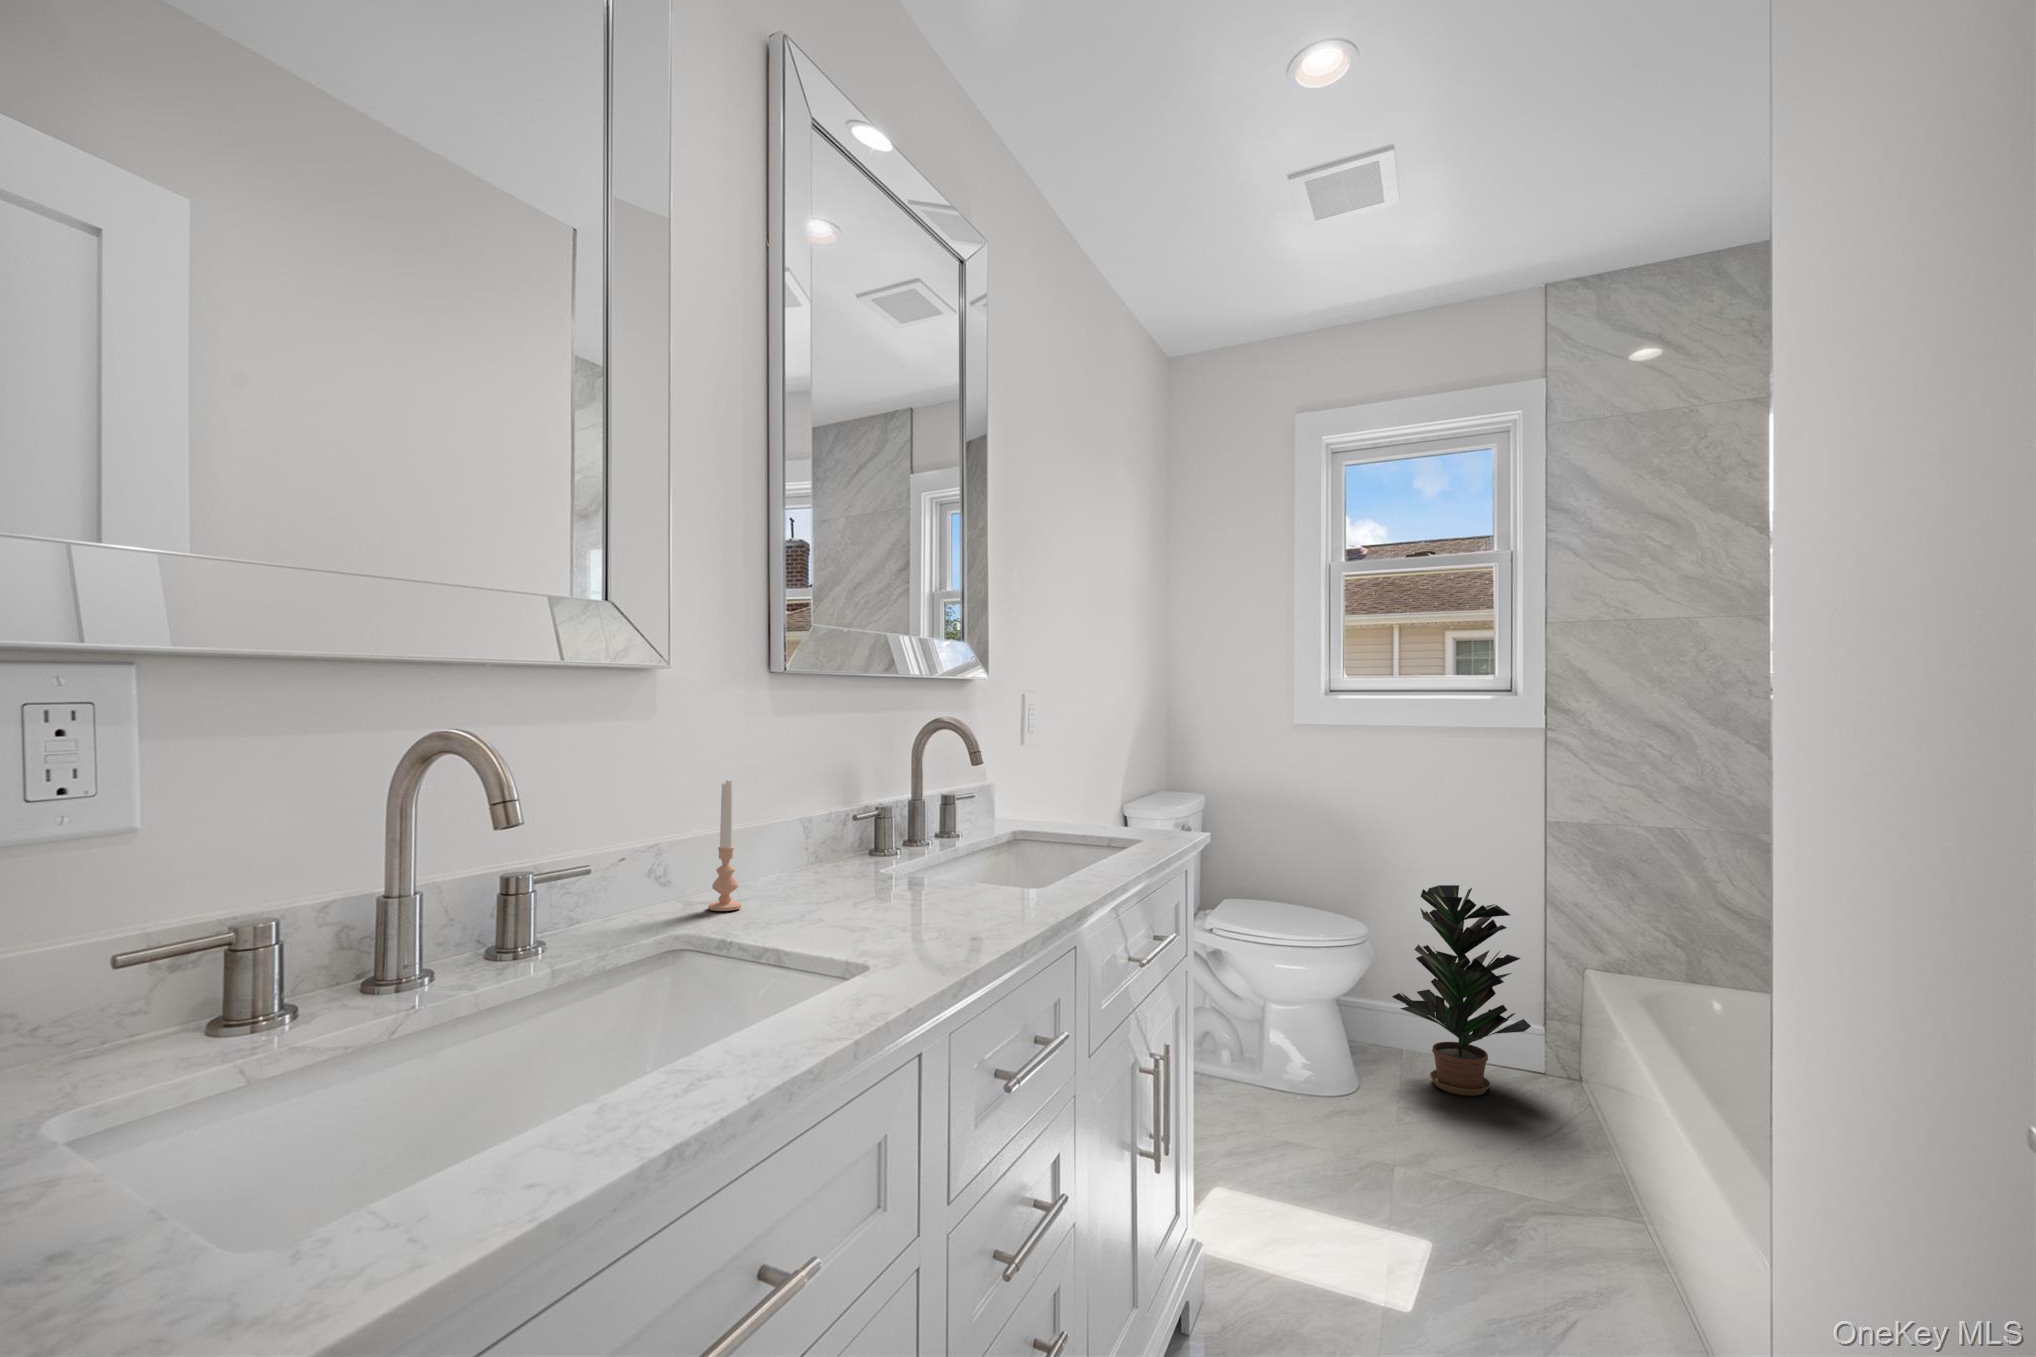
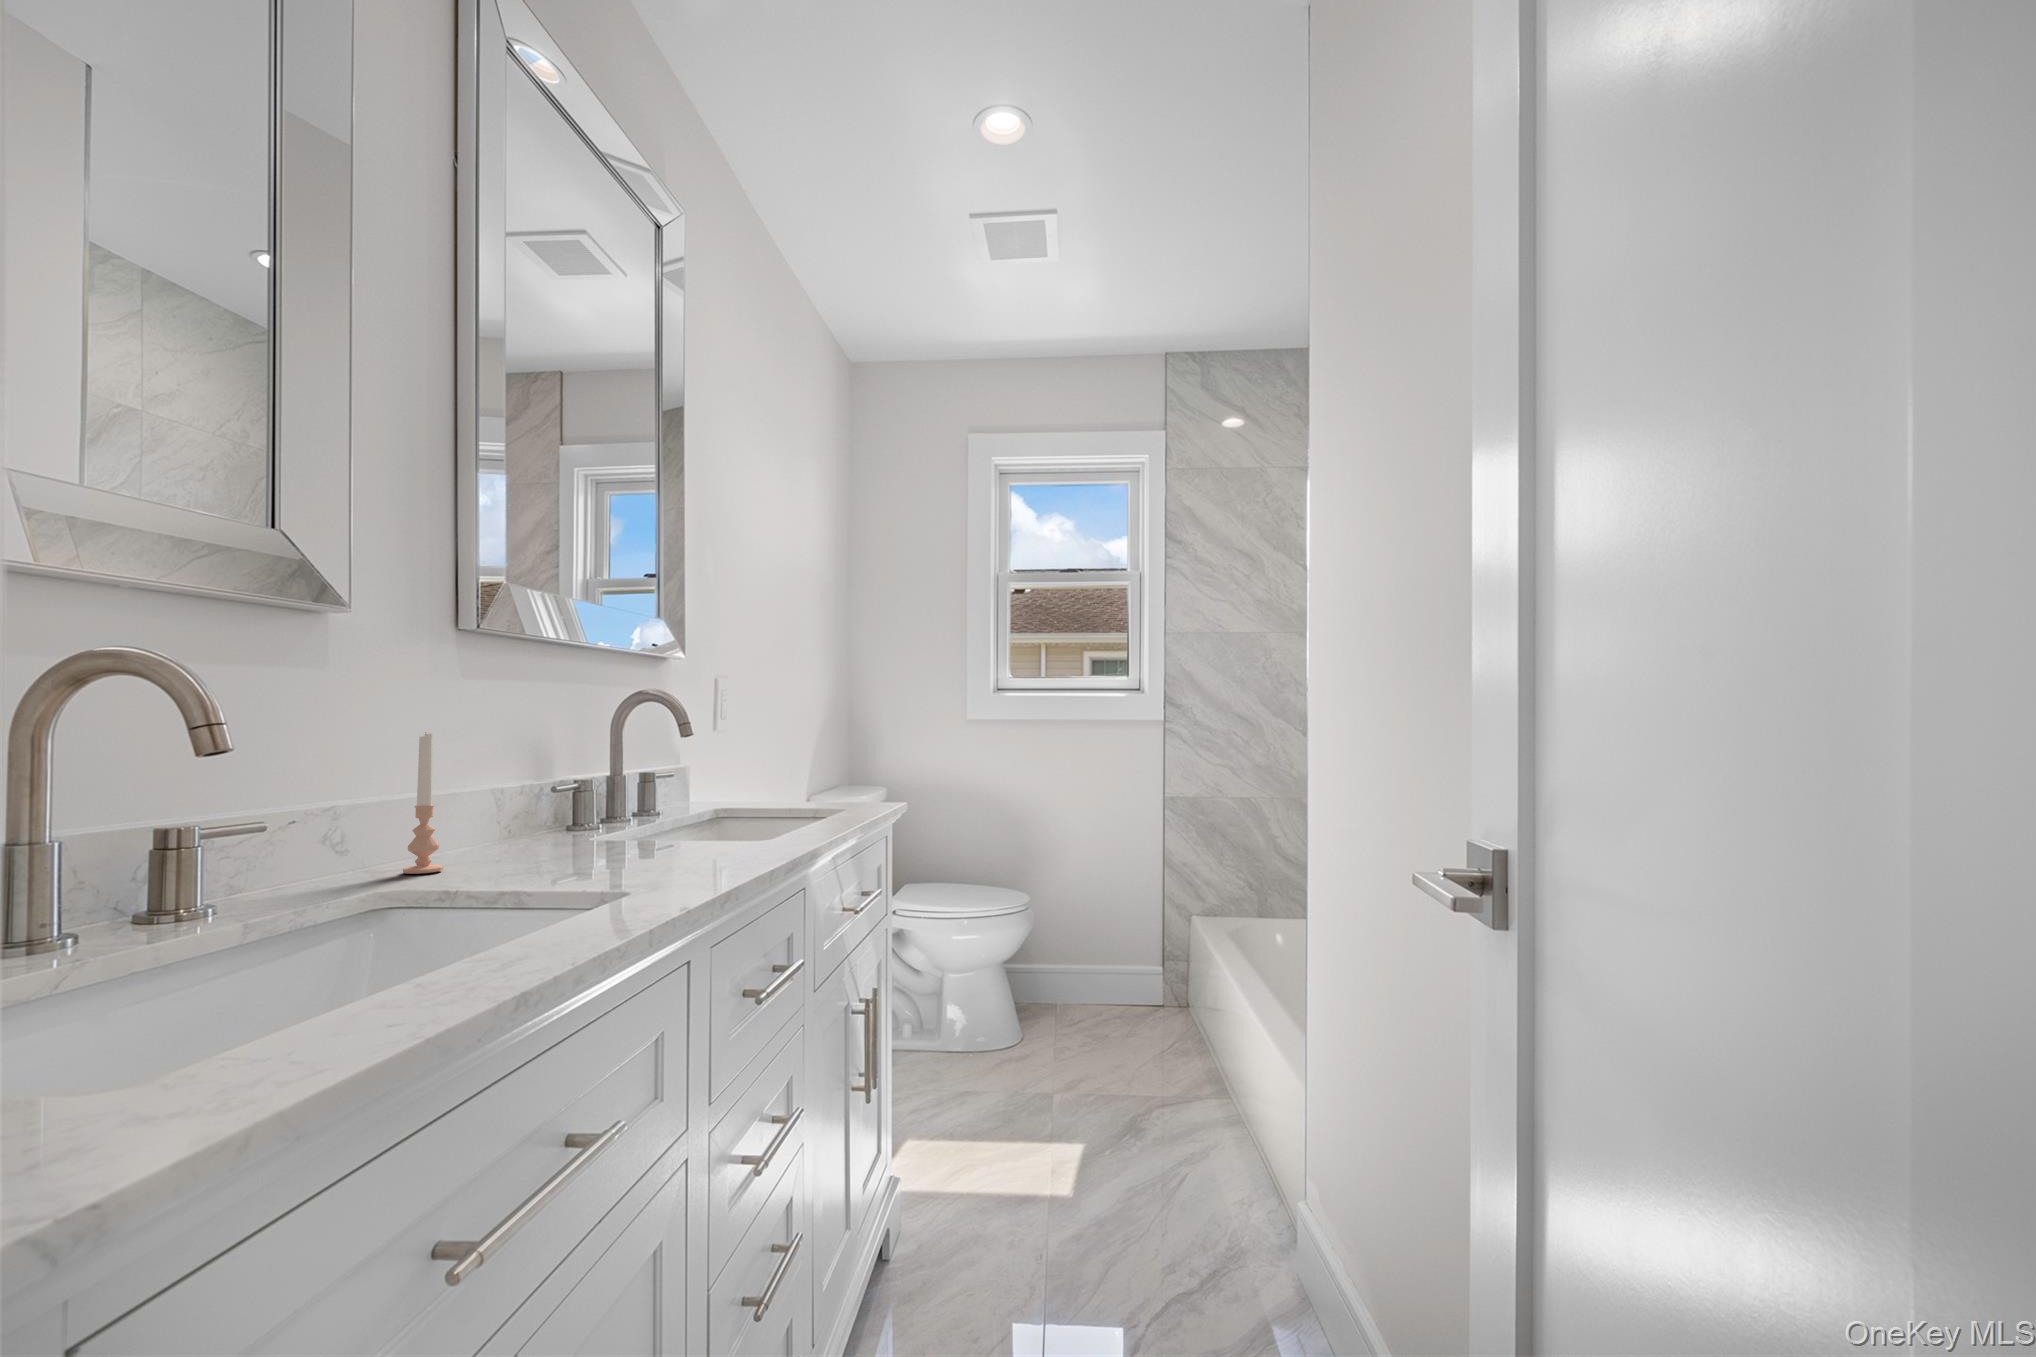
potted plant: present [1392,885,1531,1096] -> none [1051,851,1164,1034]

